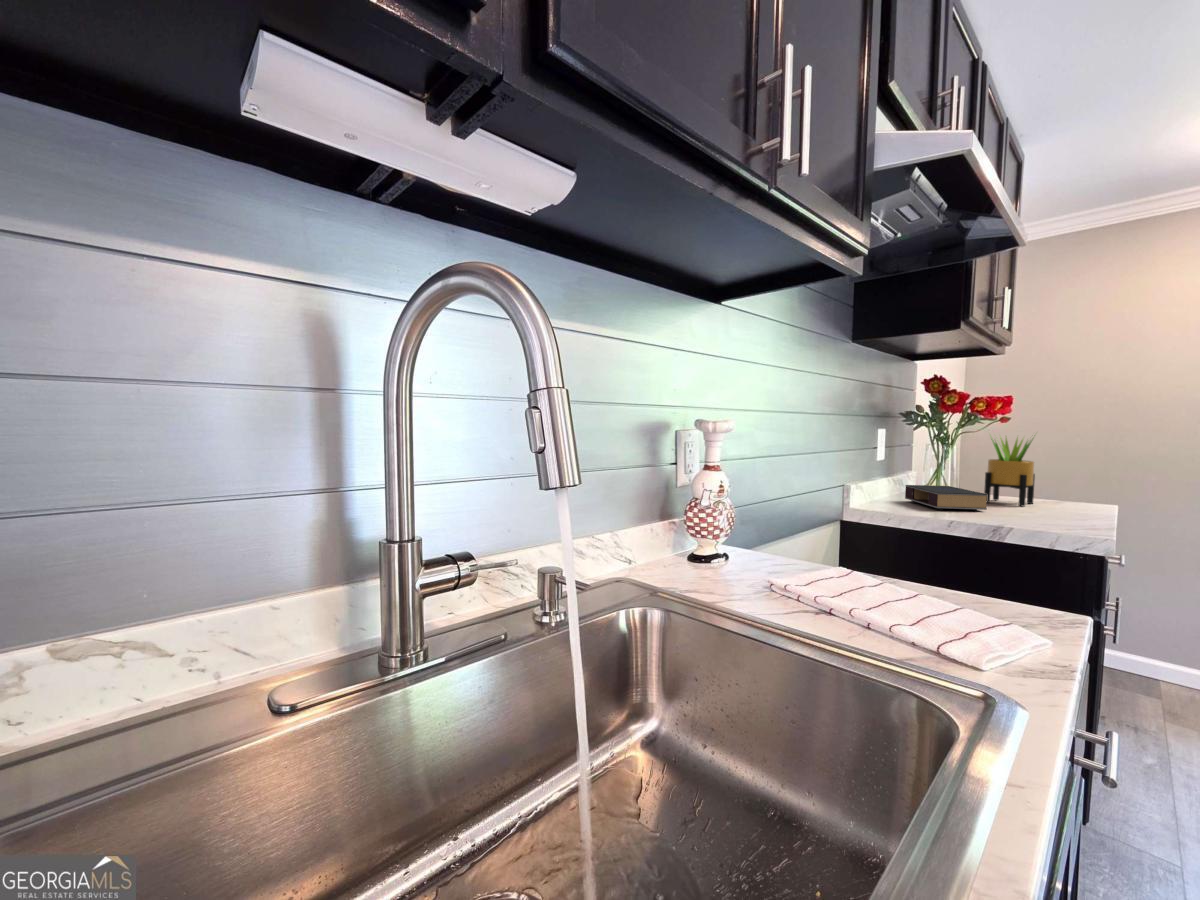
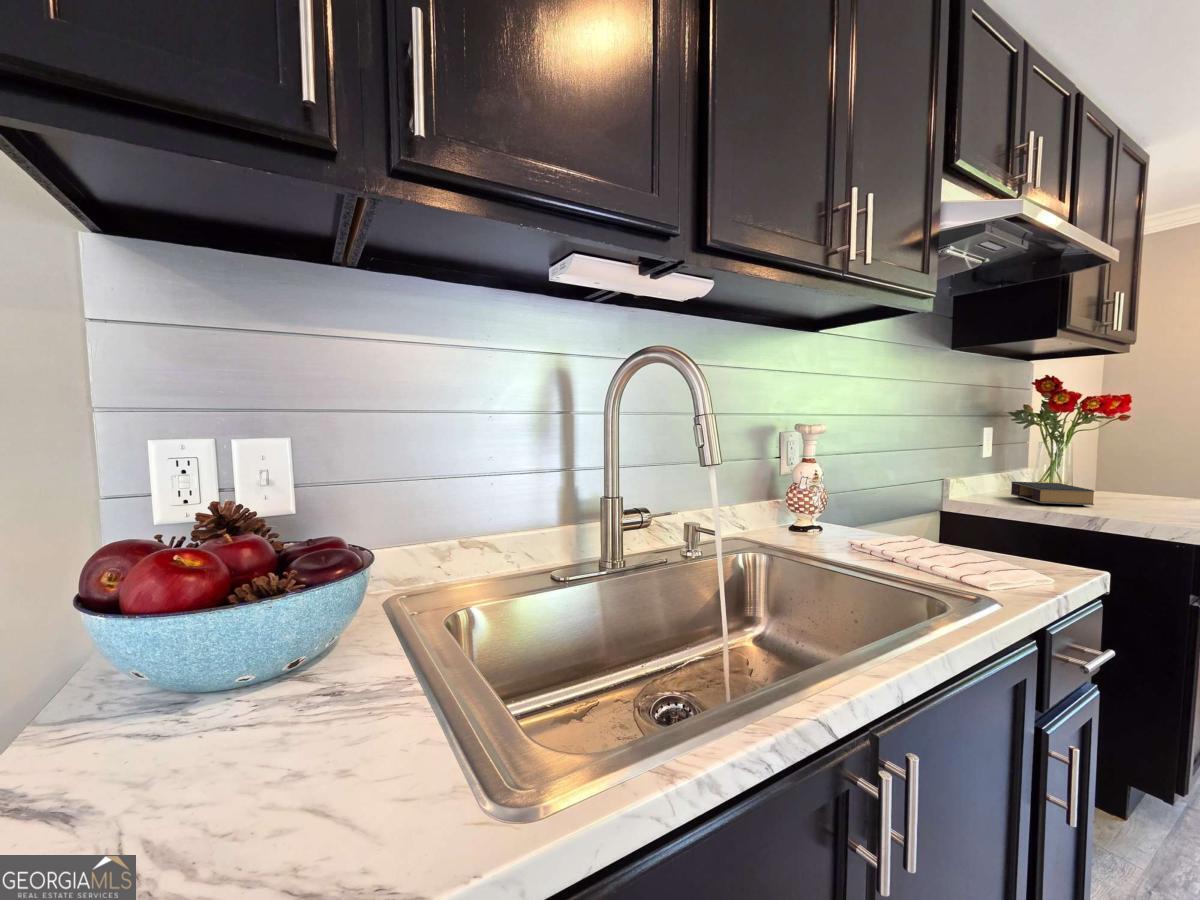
potted plant: present [984,438,1035,506] -> none [1098,428,1158,504]

